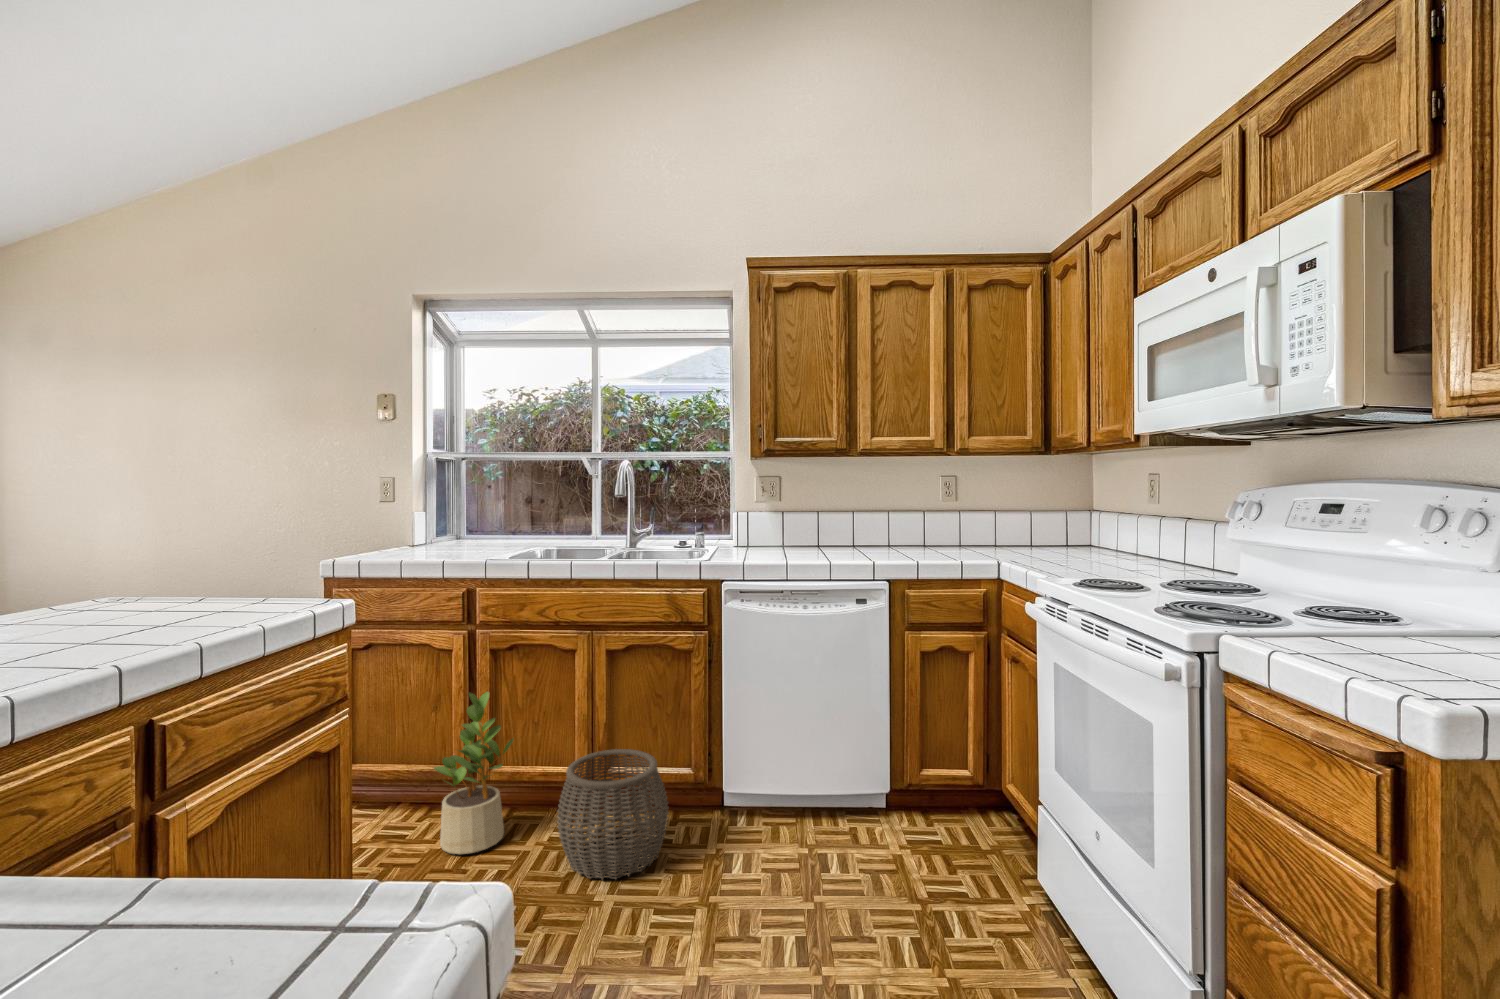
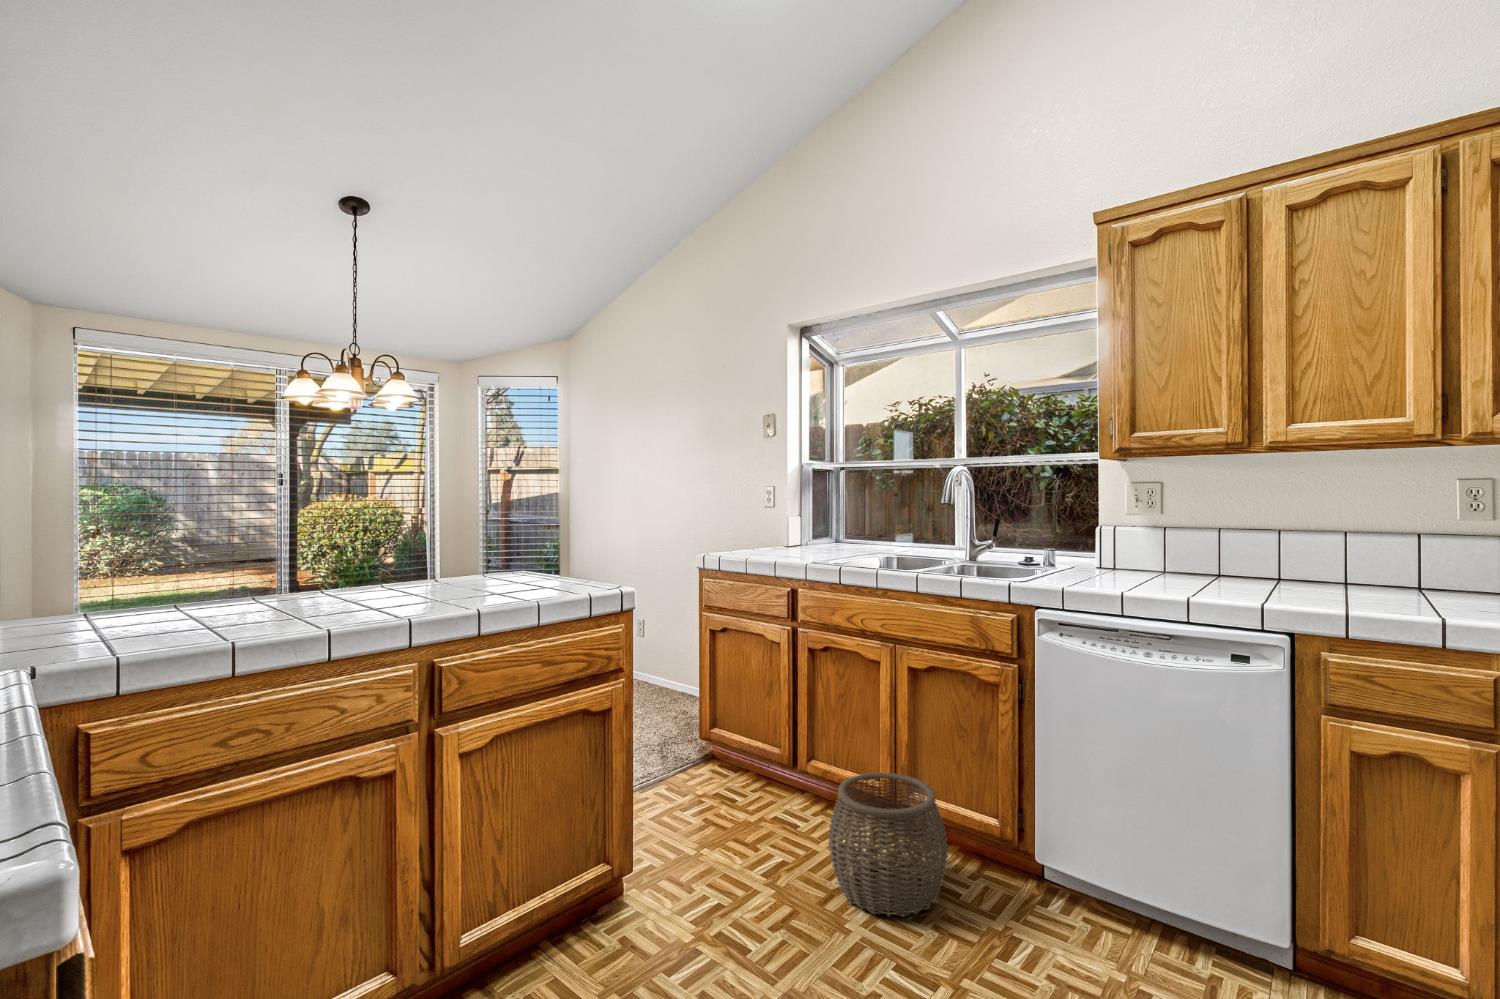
potted plant: present [434,692,514,854] -> none [746,685,815,838]

